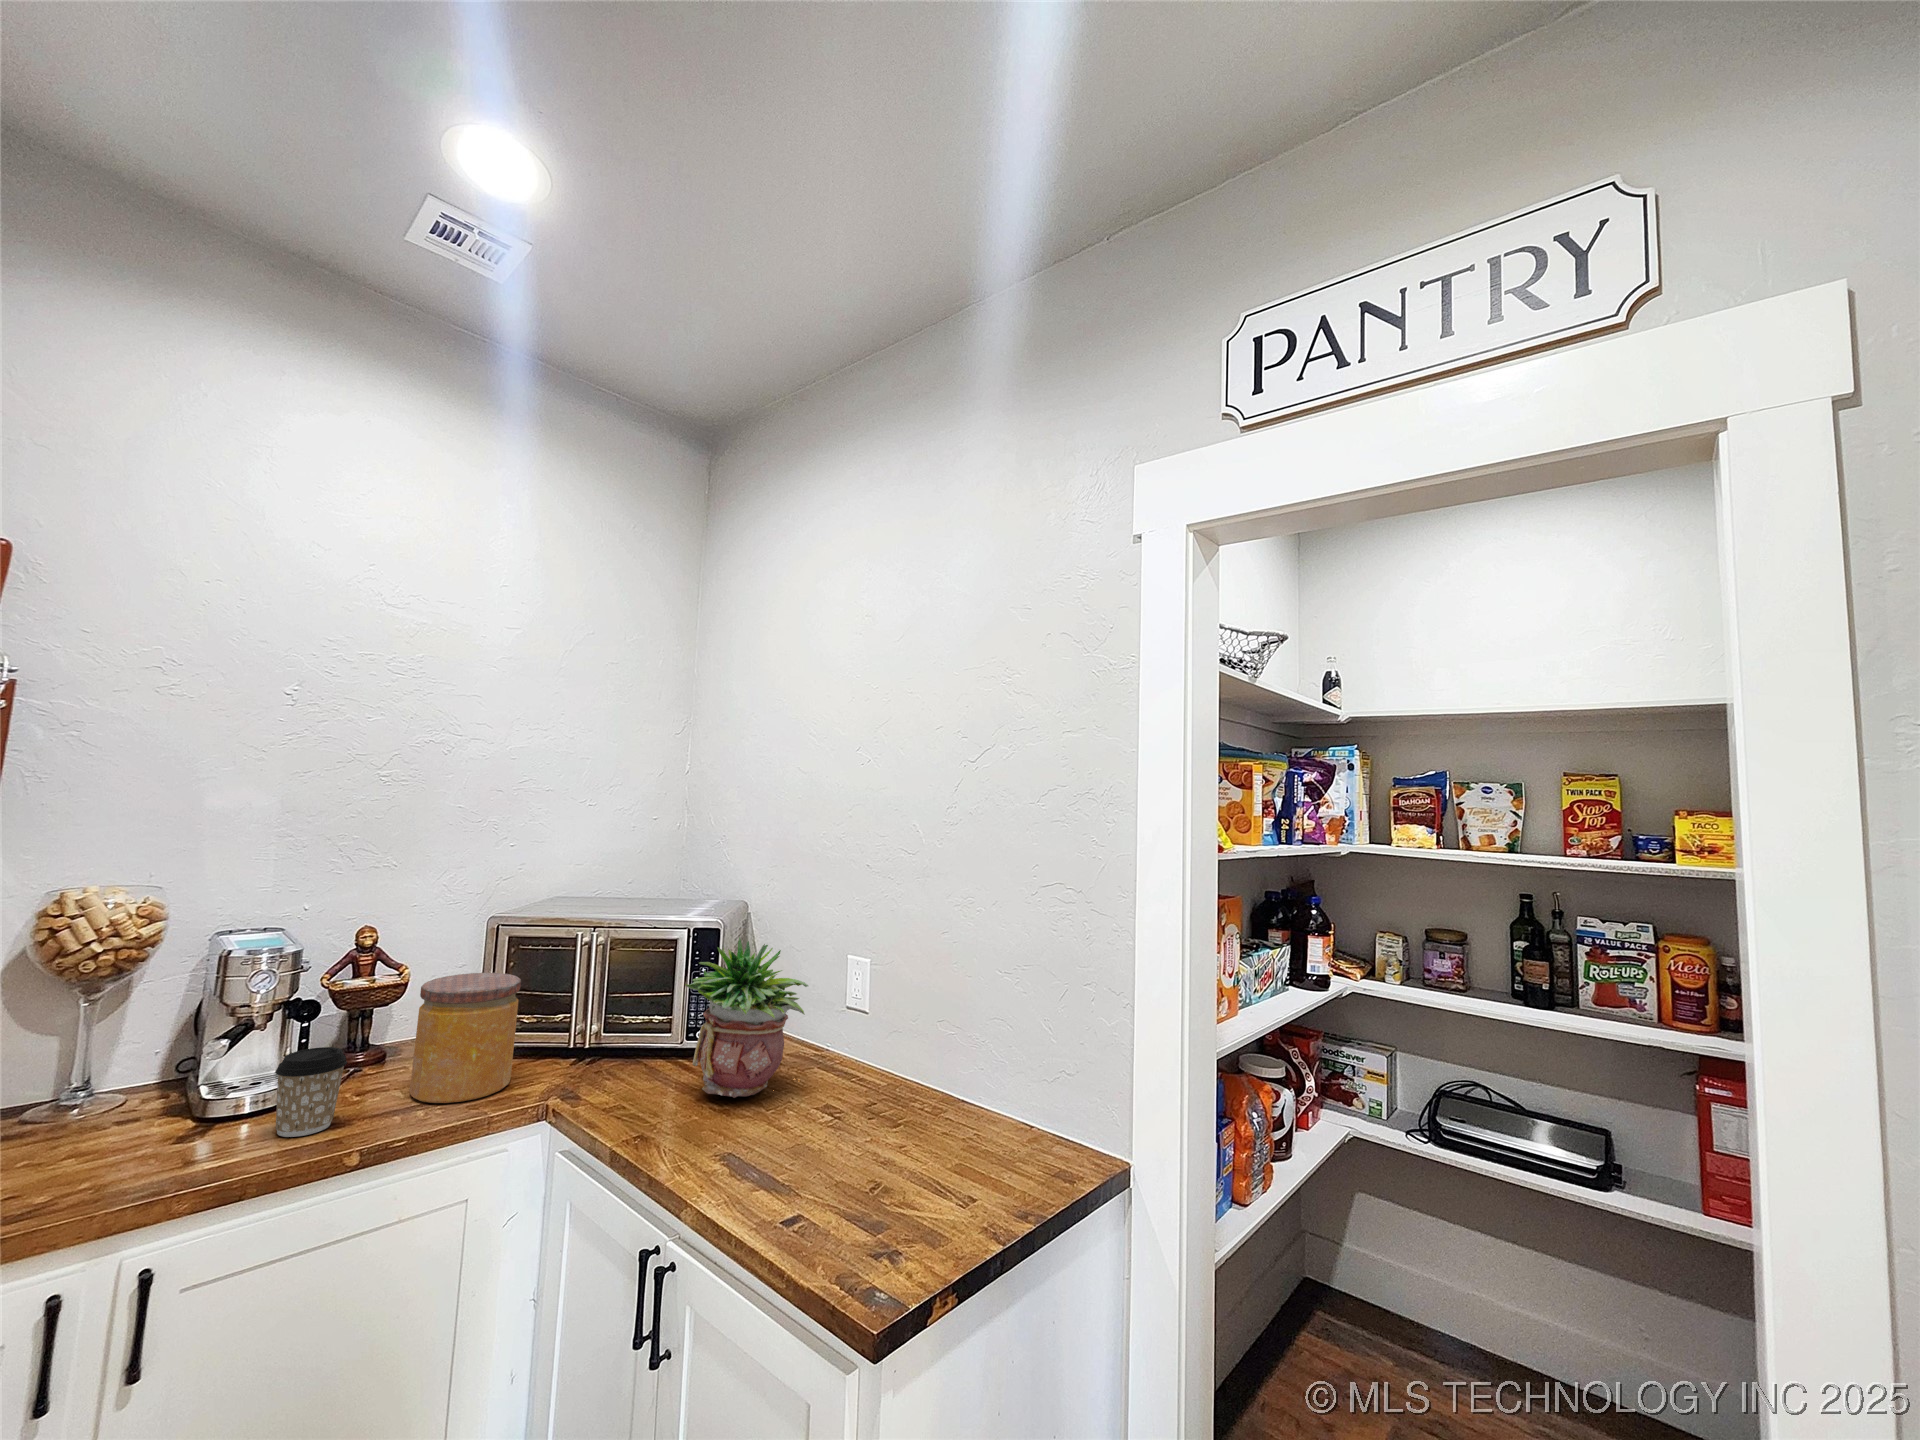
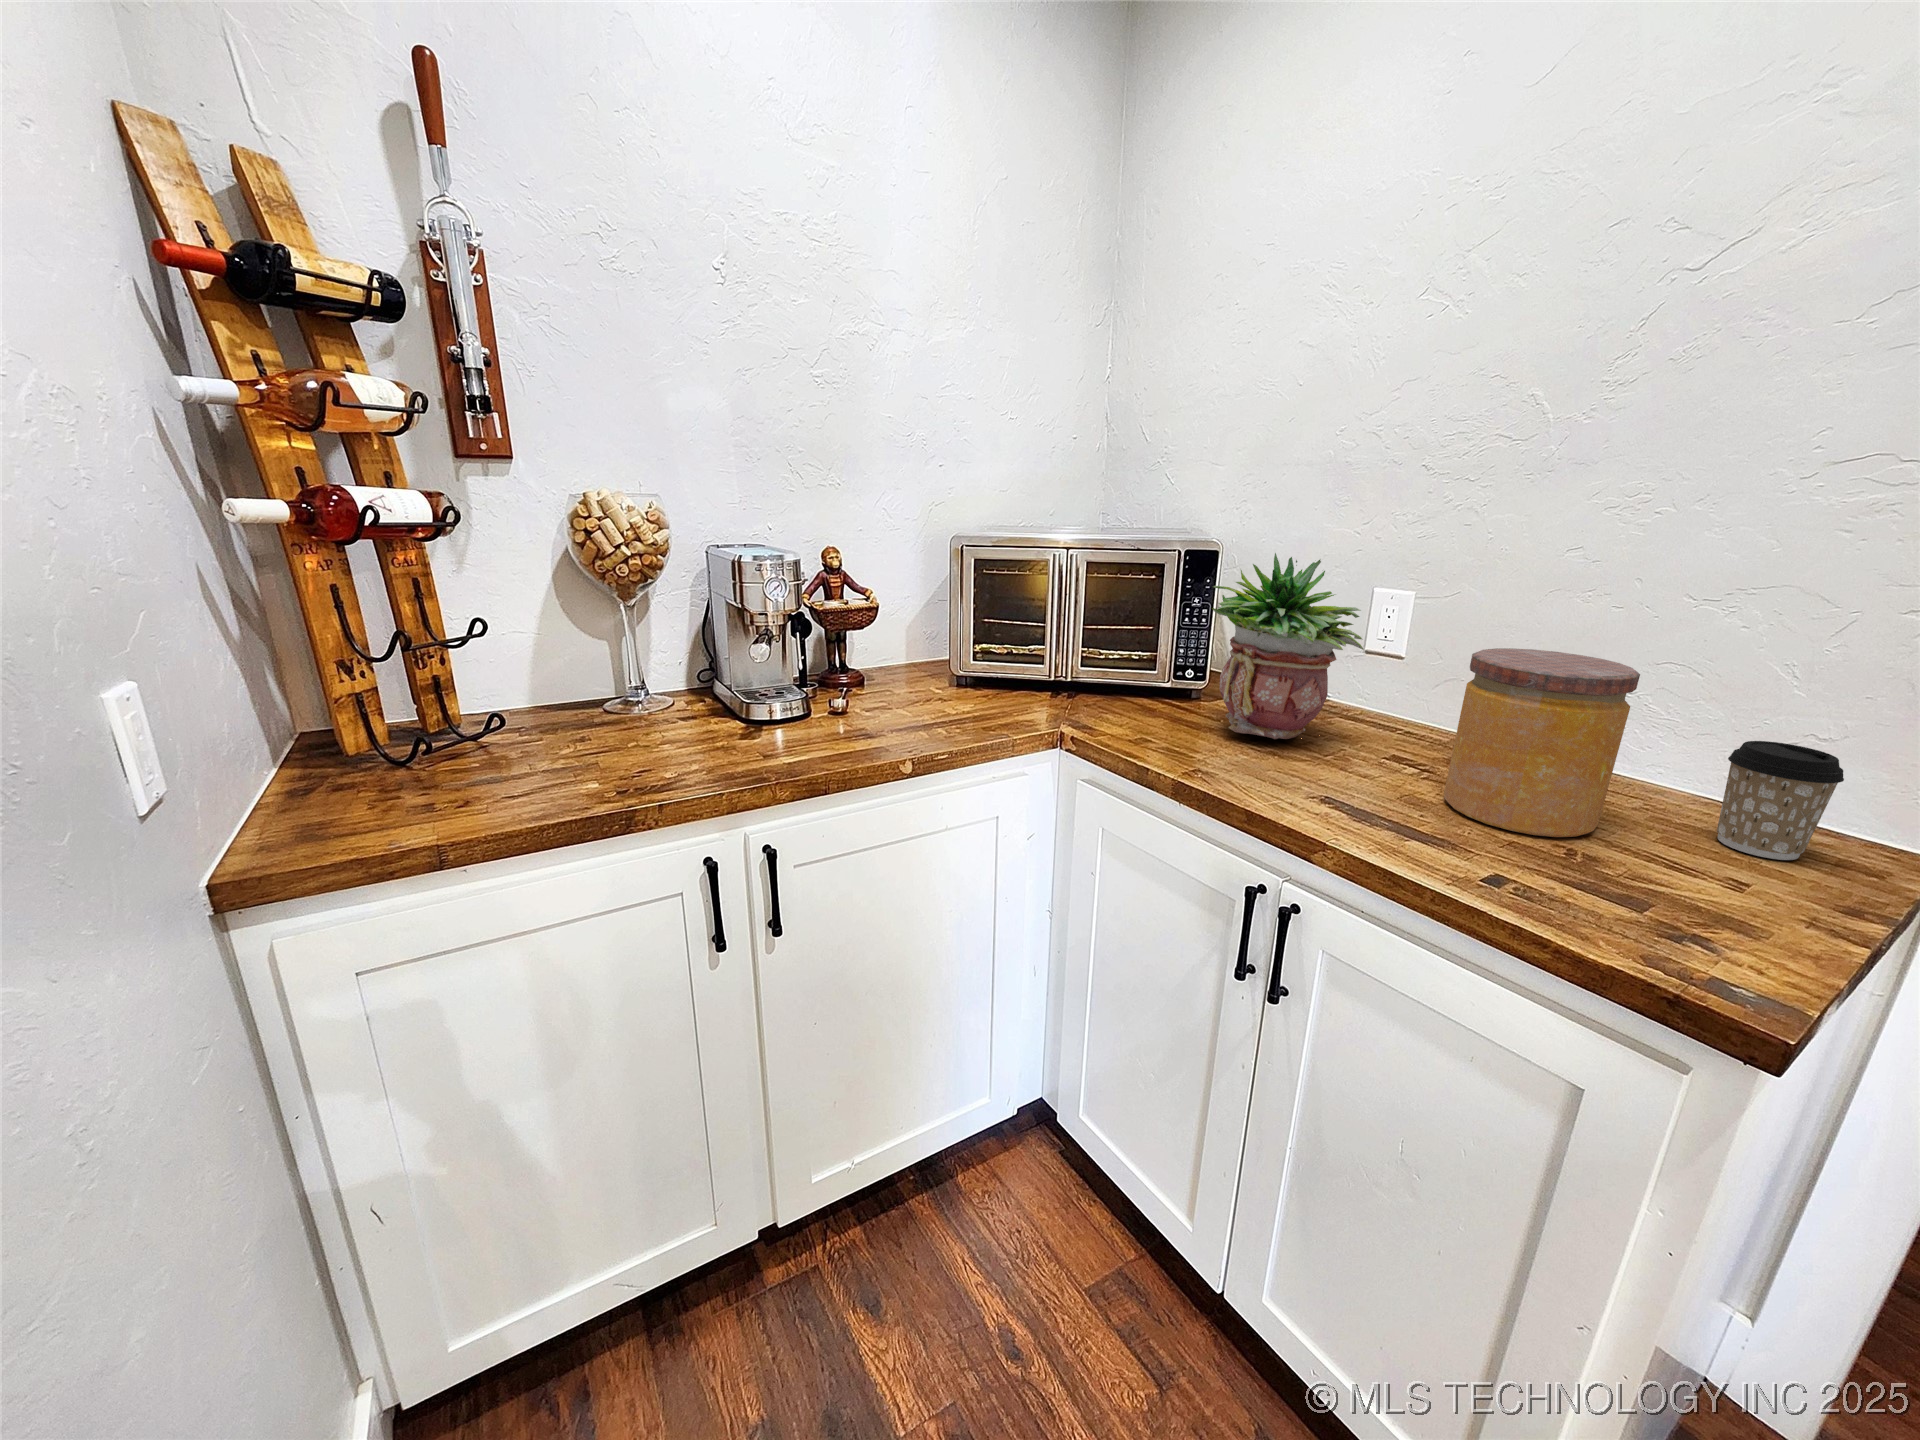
jar: present [410,973,521,1103] -> present [1444,648,1640,837]
coffee cup: present [276,1047,347,1137] -> present [1717,741,1844,860]

